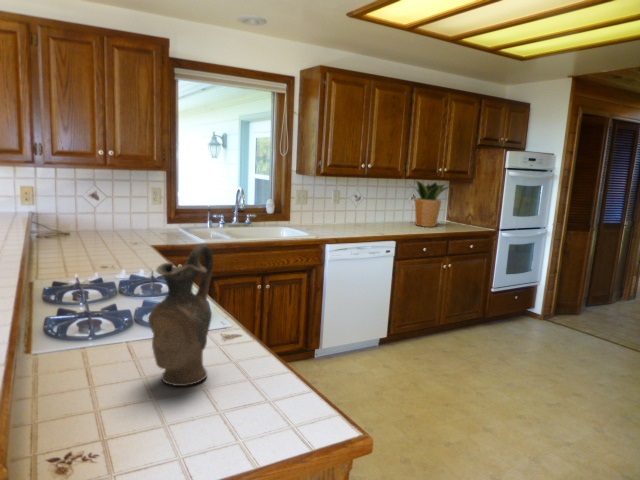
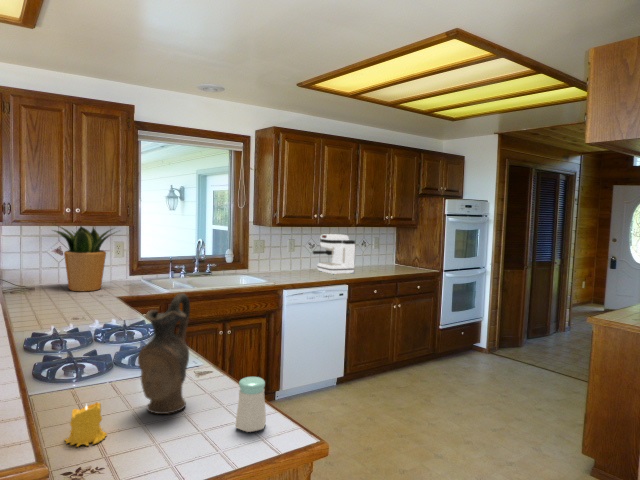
potted plant: present [415,181,447,227] -> present [55,226,114,291]
coffee maker: none [358,186,404,229] -> present [313,234,355,274]
salt shaker: none [263,349,300,417] -> present [236,377,266,432]
candle: none [58,370,109,425] -> present [65,402,107,446]

